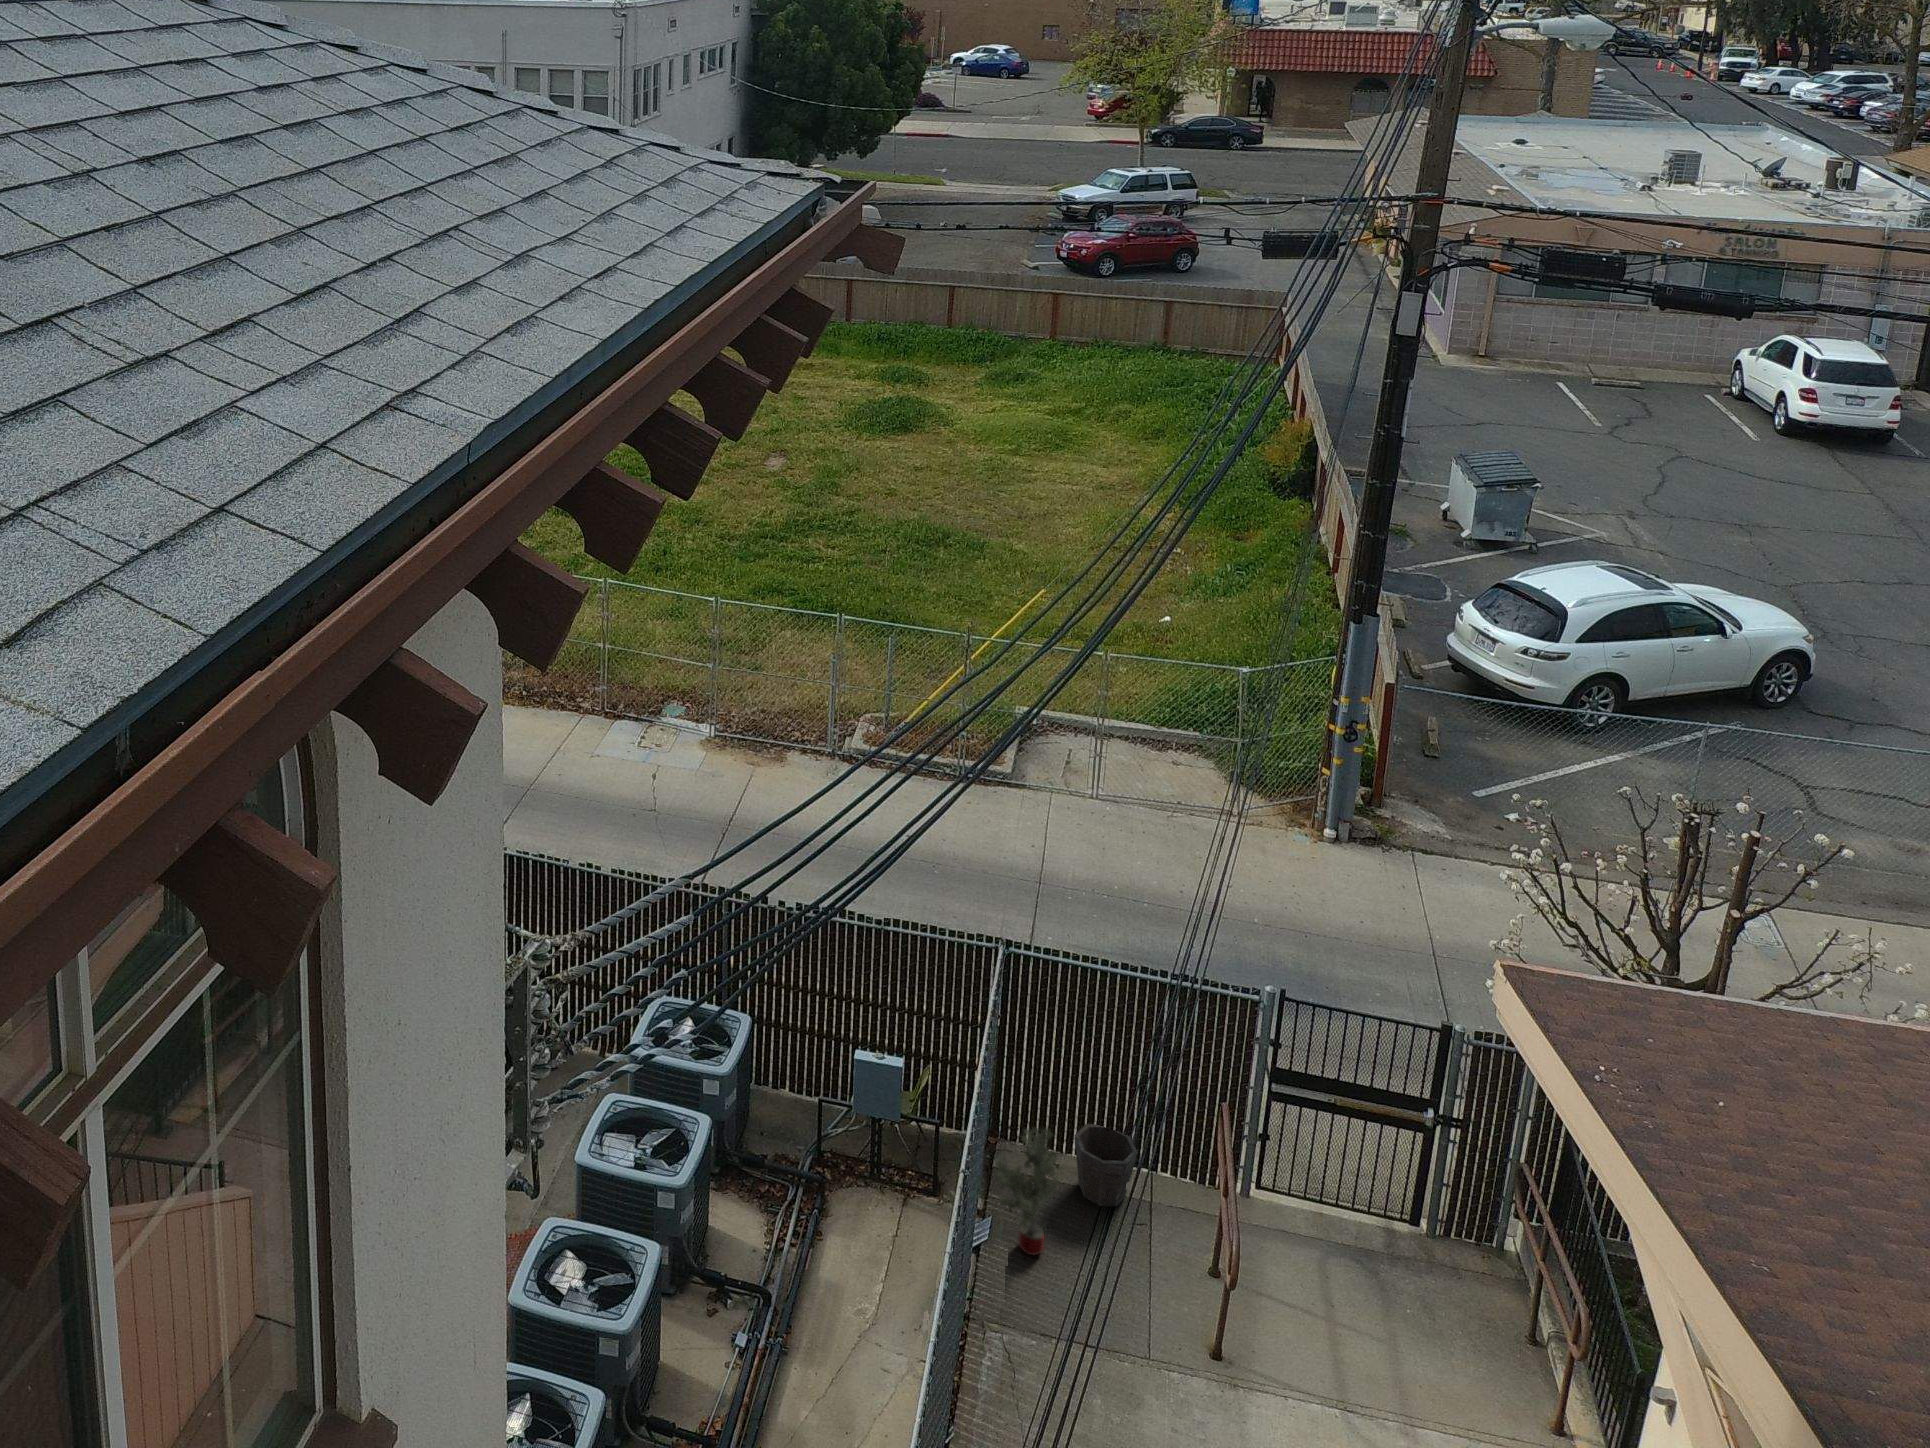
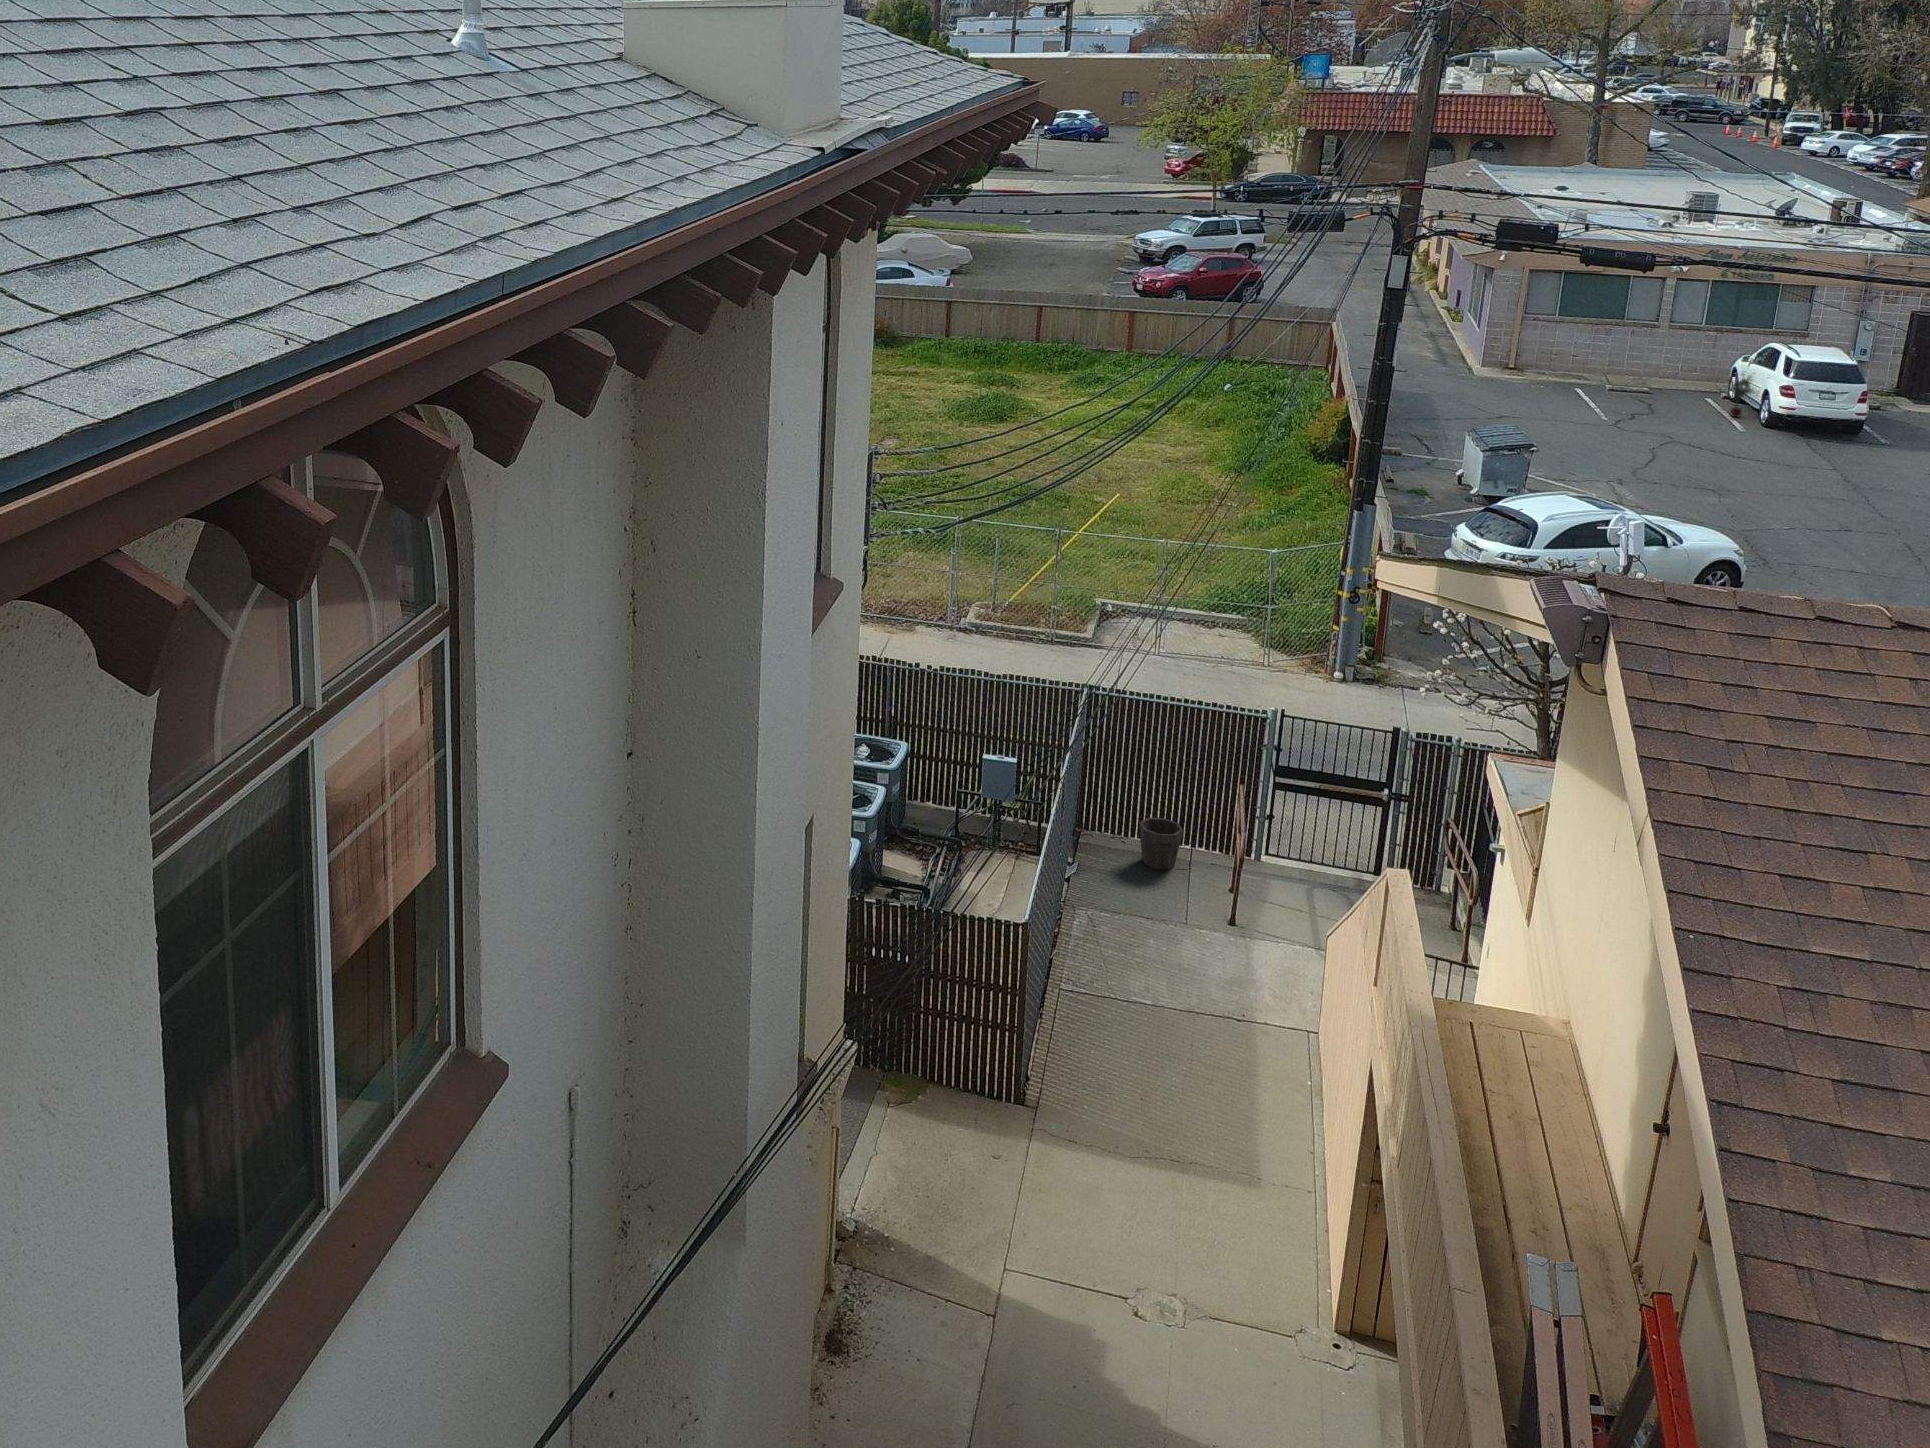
potted tree: present [996,1127,1062,1256] -> present [1731,374,1759,417]

